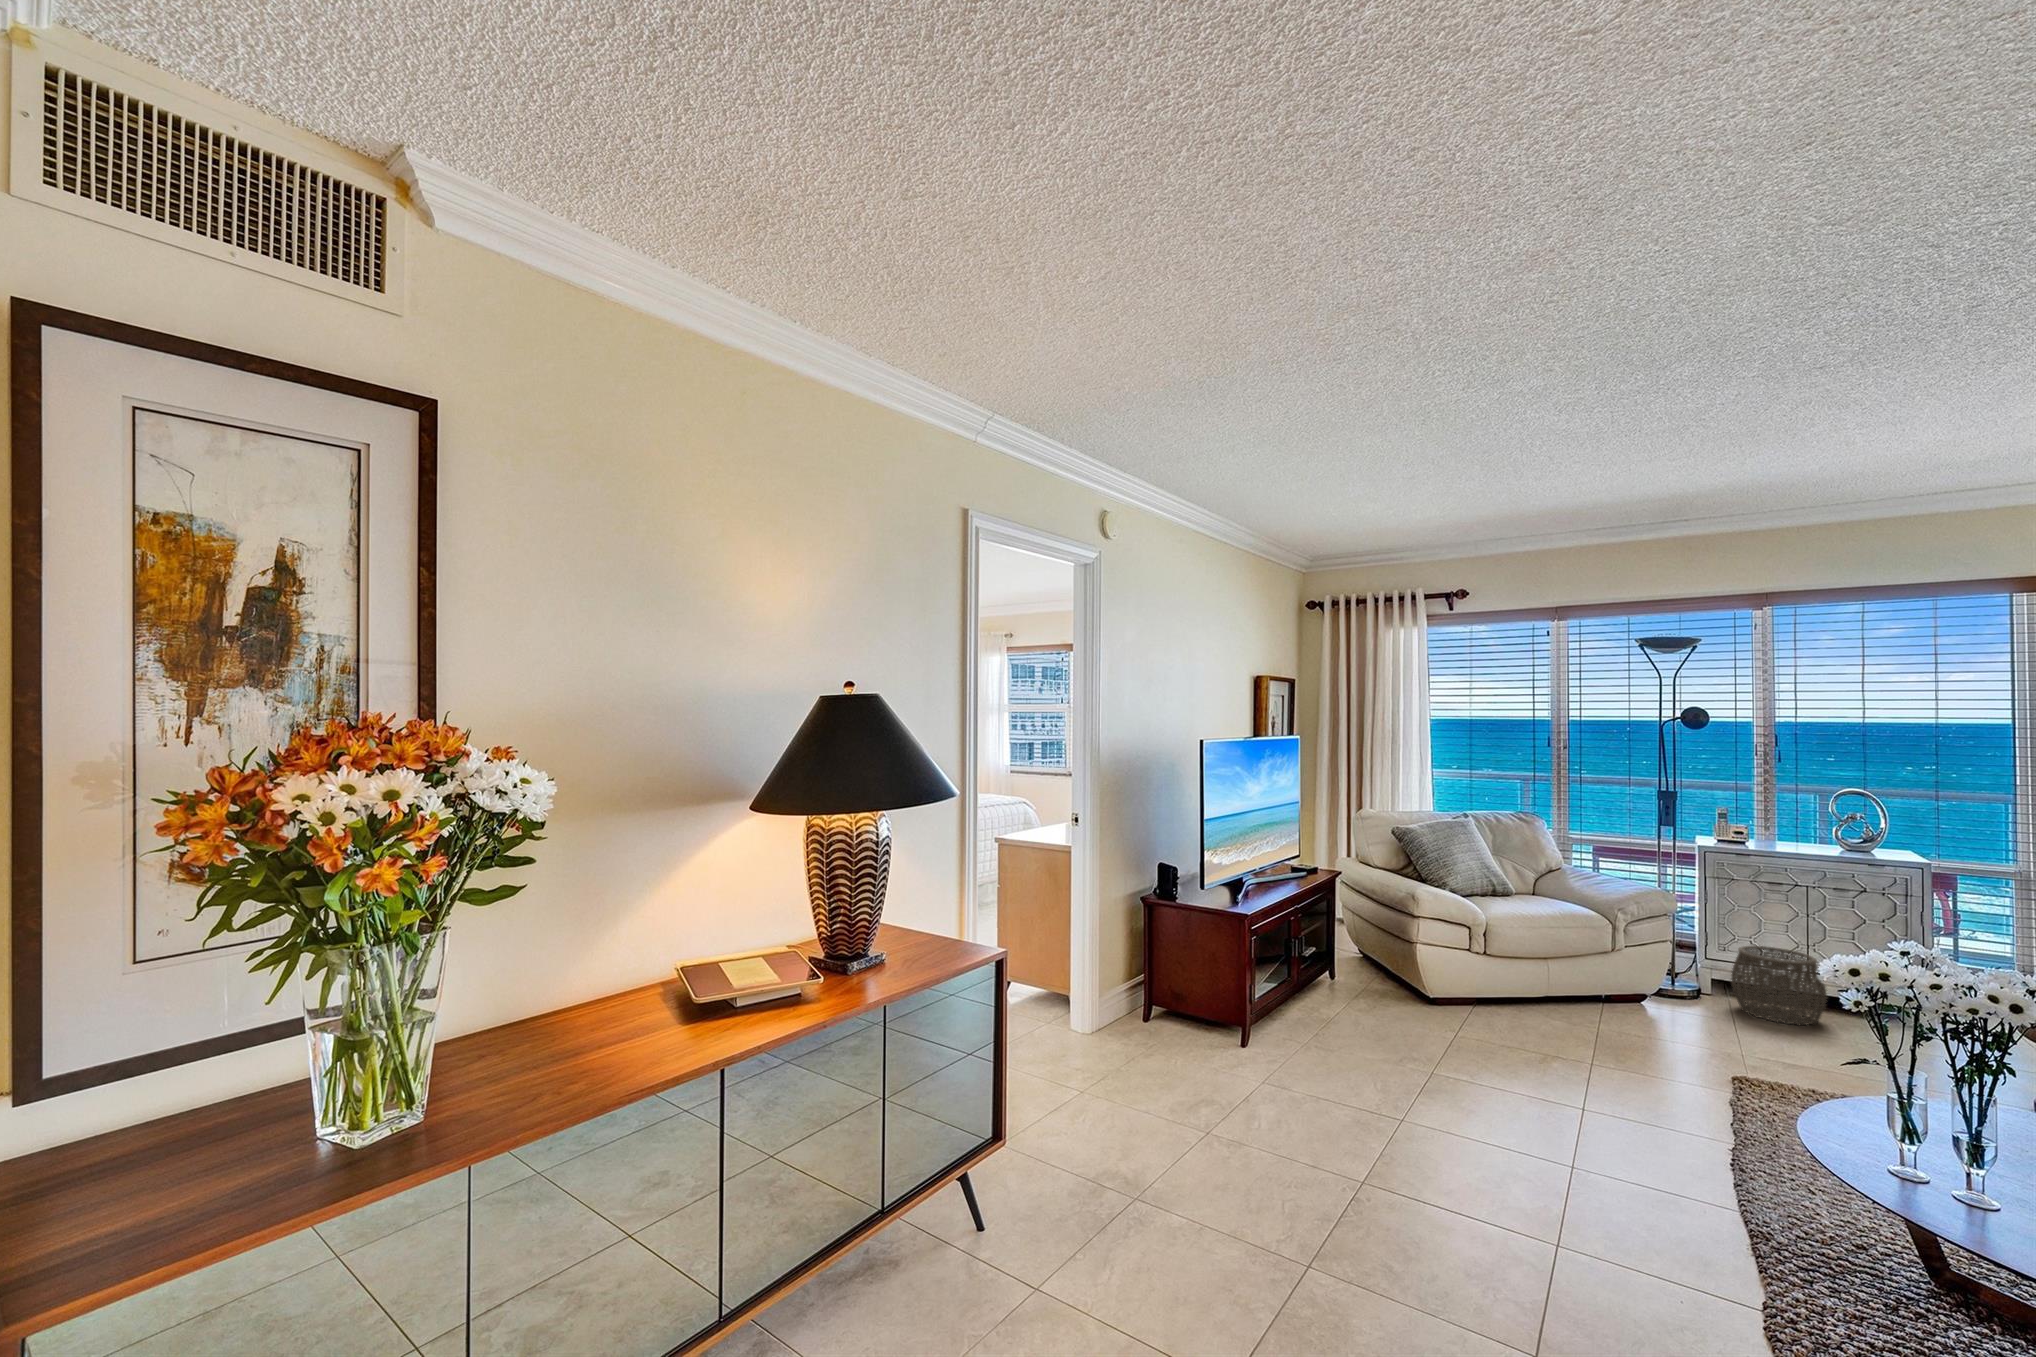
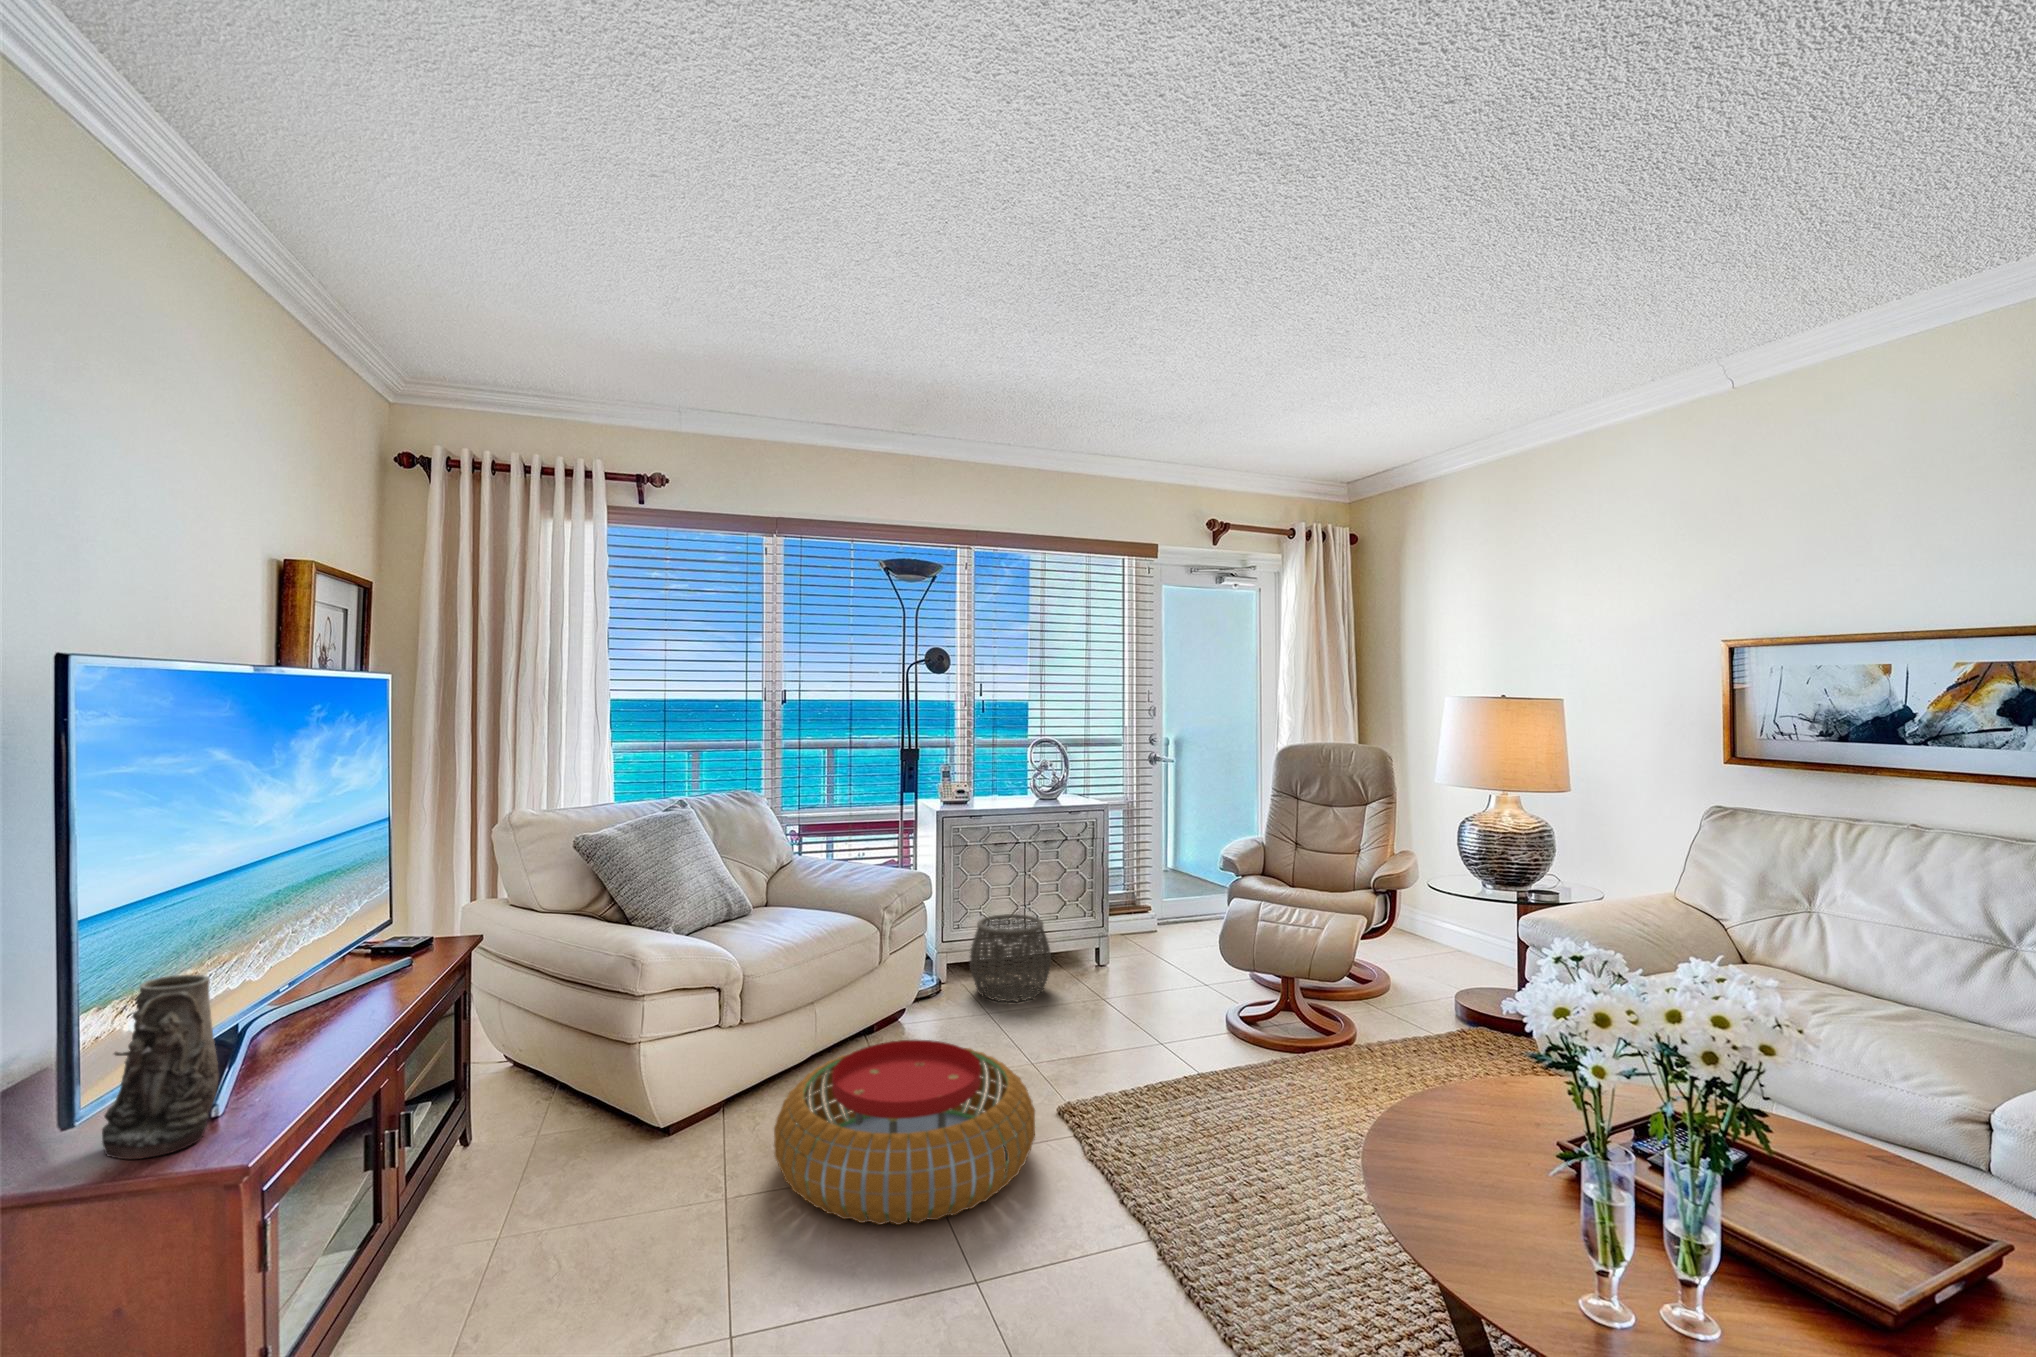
vase: none [1206,848,1237,908] -> present [102,975,219,1159]
pouf: none [1489,984,1692,1092] -> present [774,1040,1035,1225]

